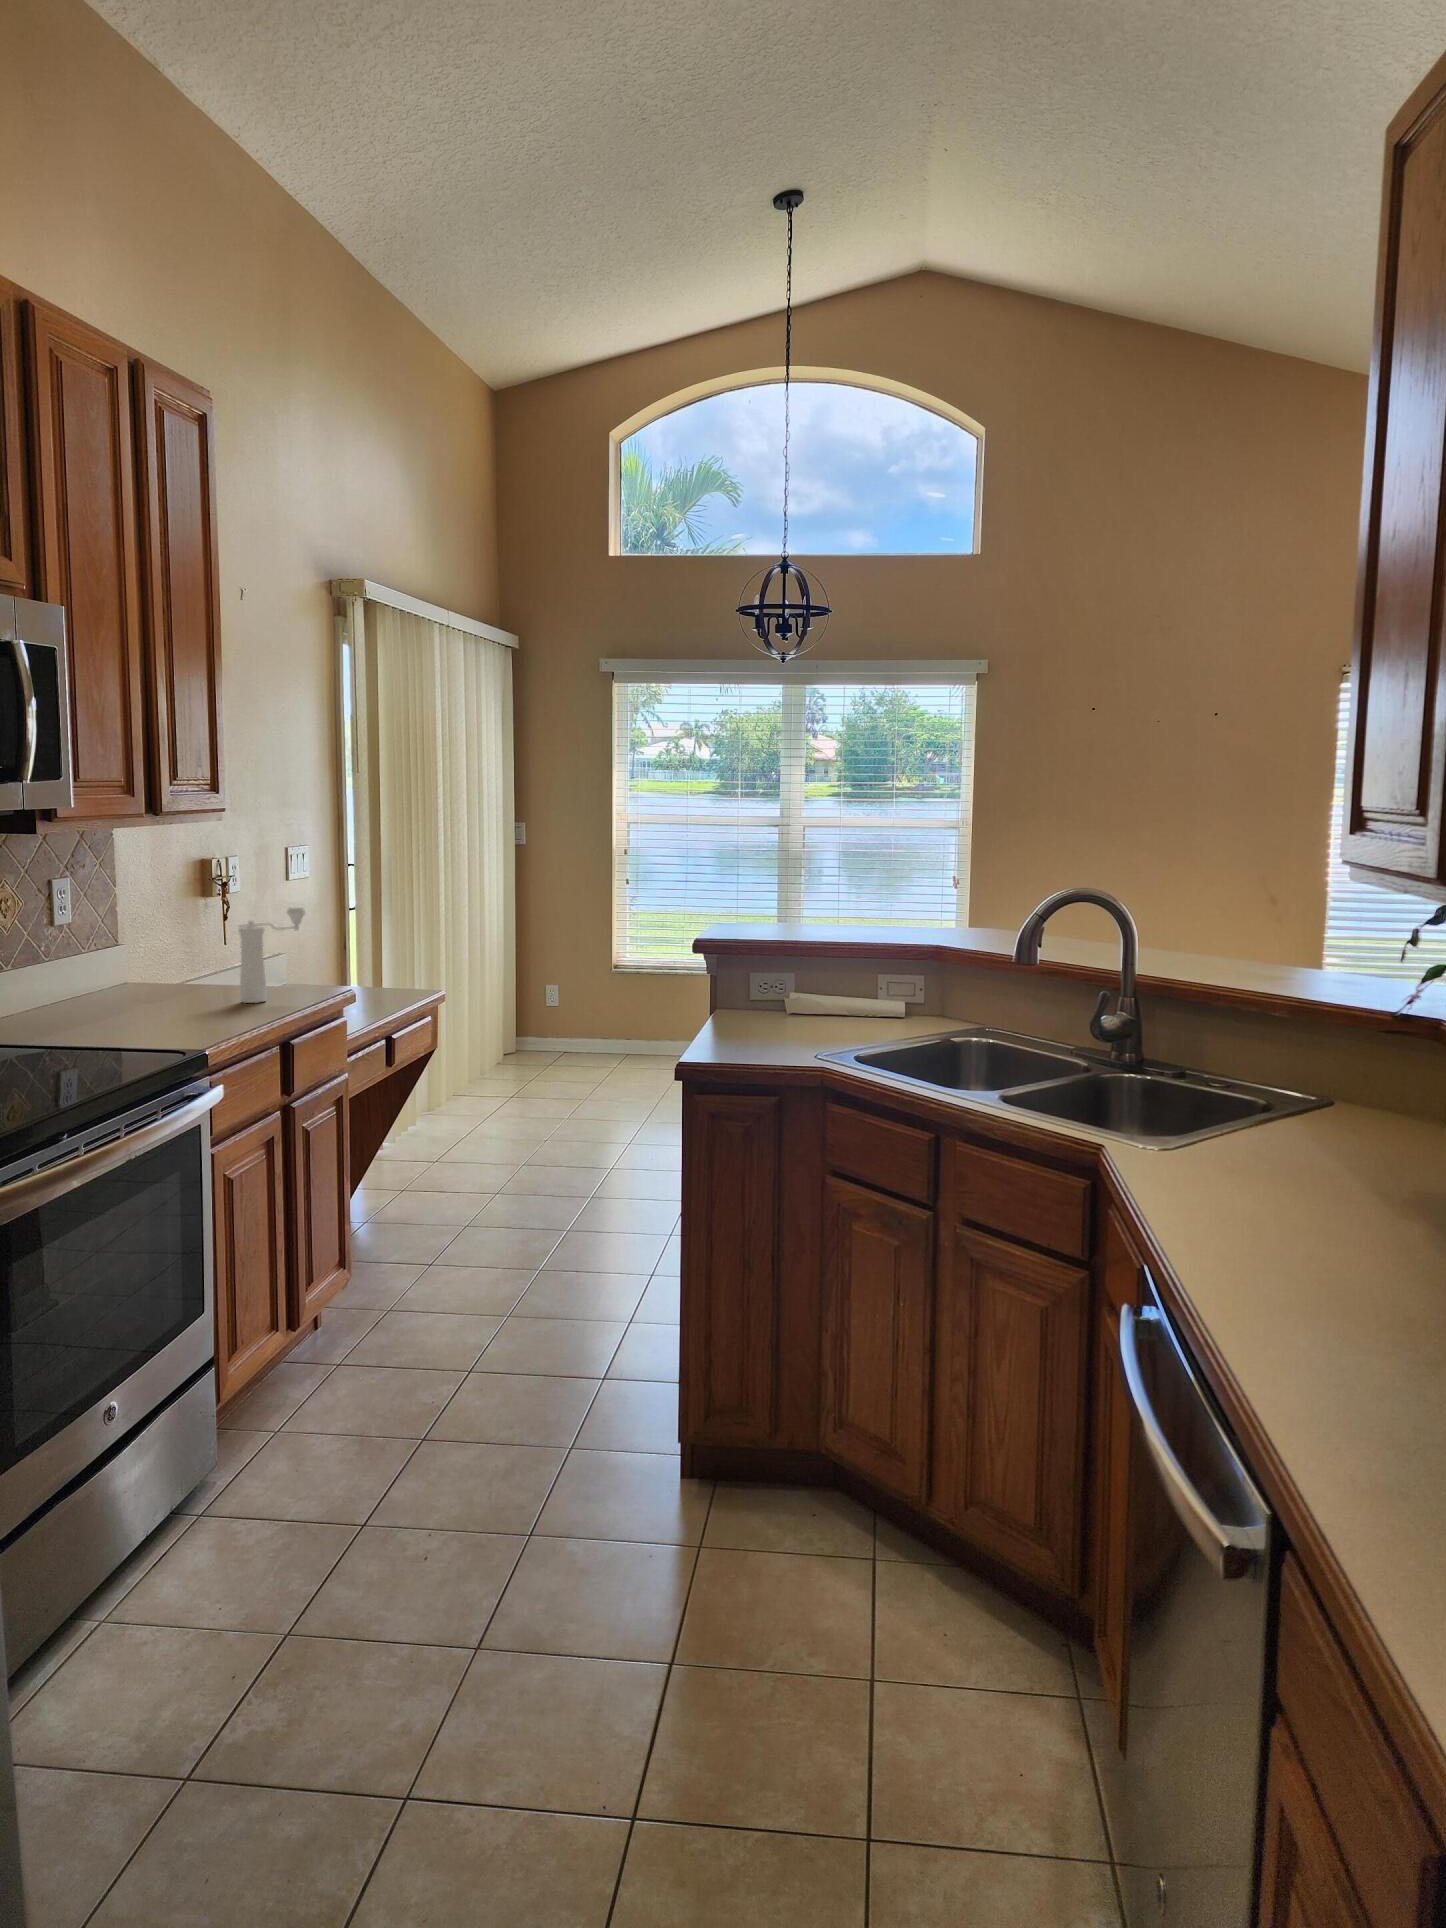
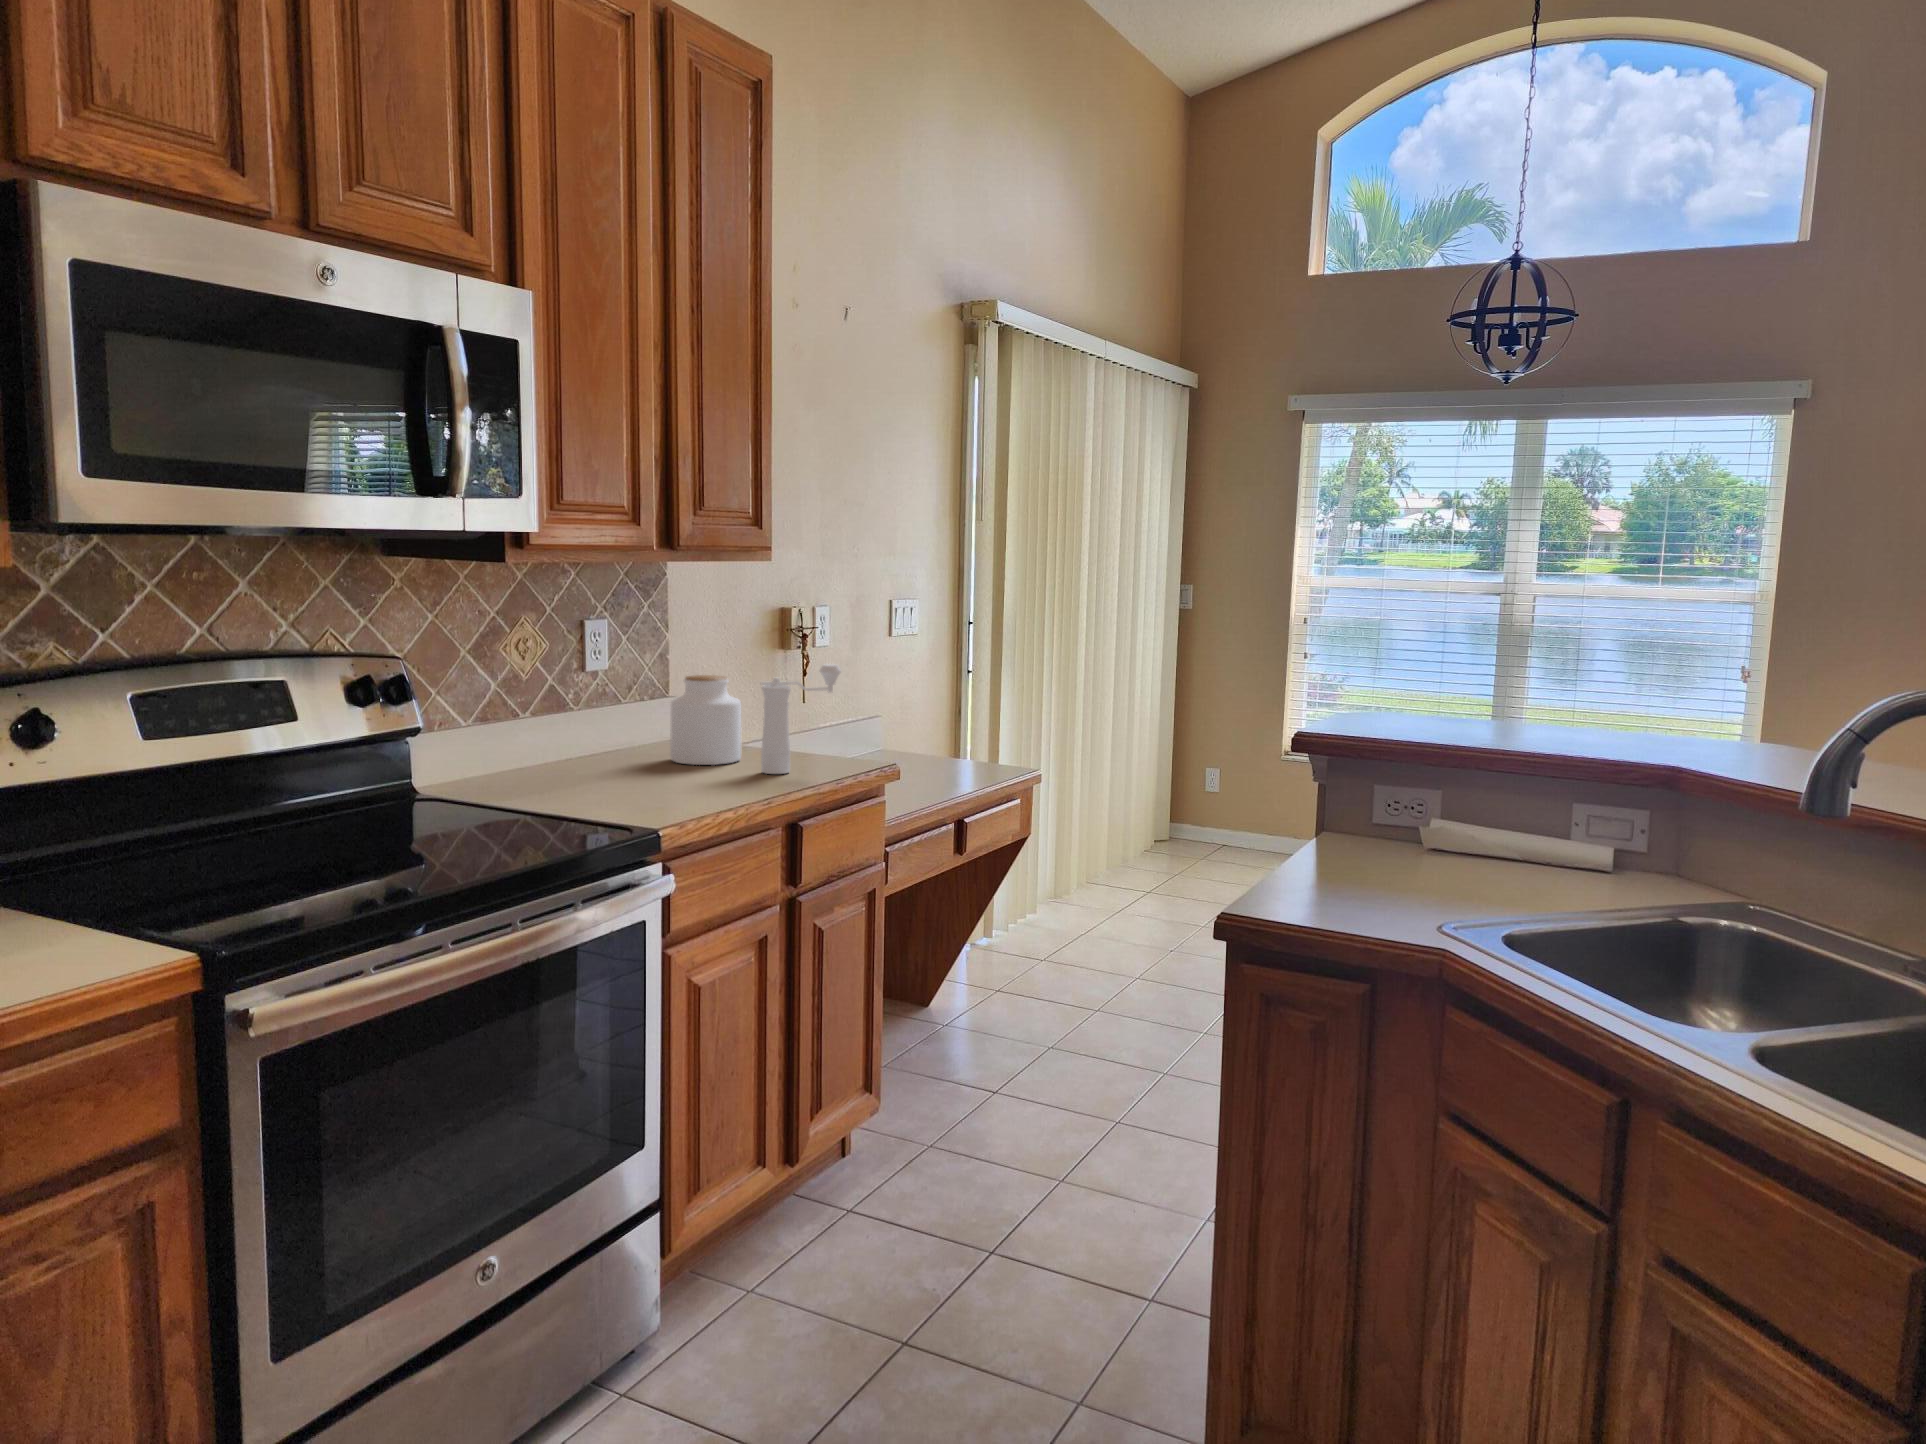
jar: none [141,922,210,1001] -> present [670,675,741,765]

